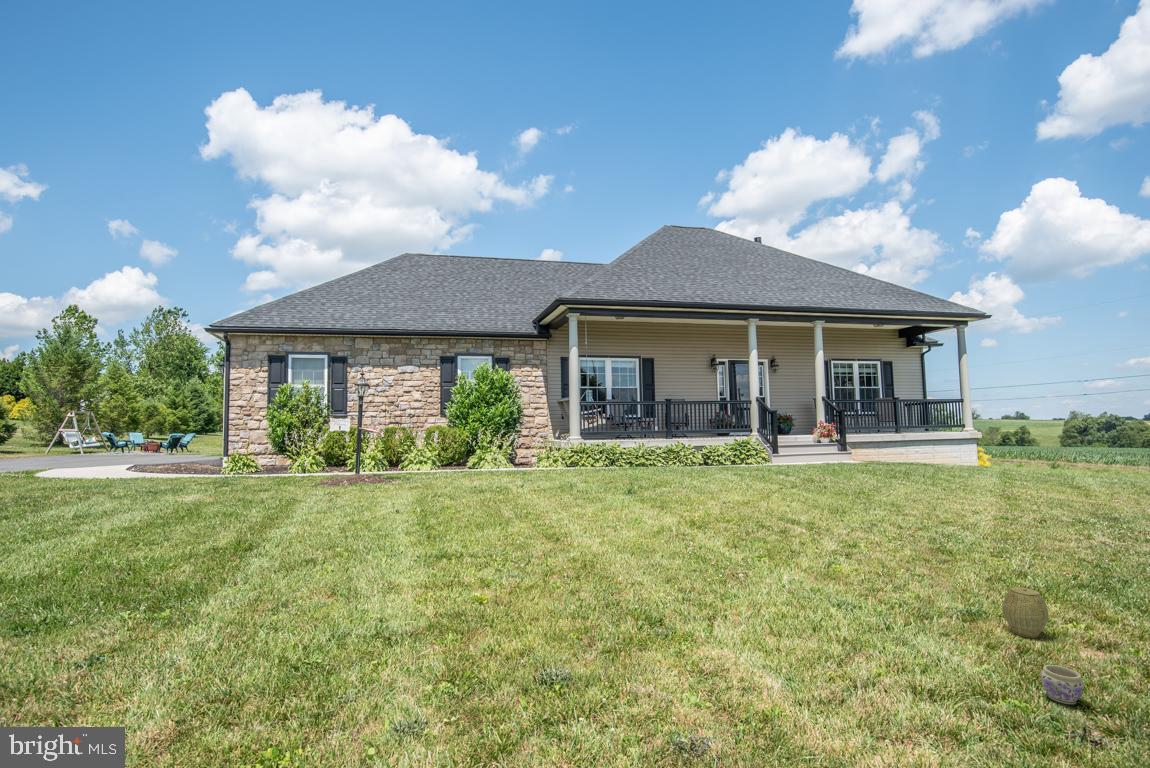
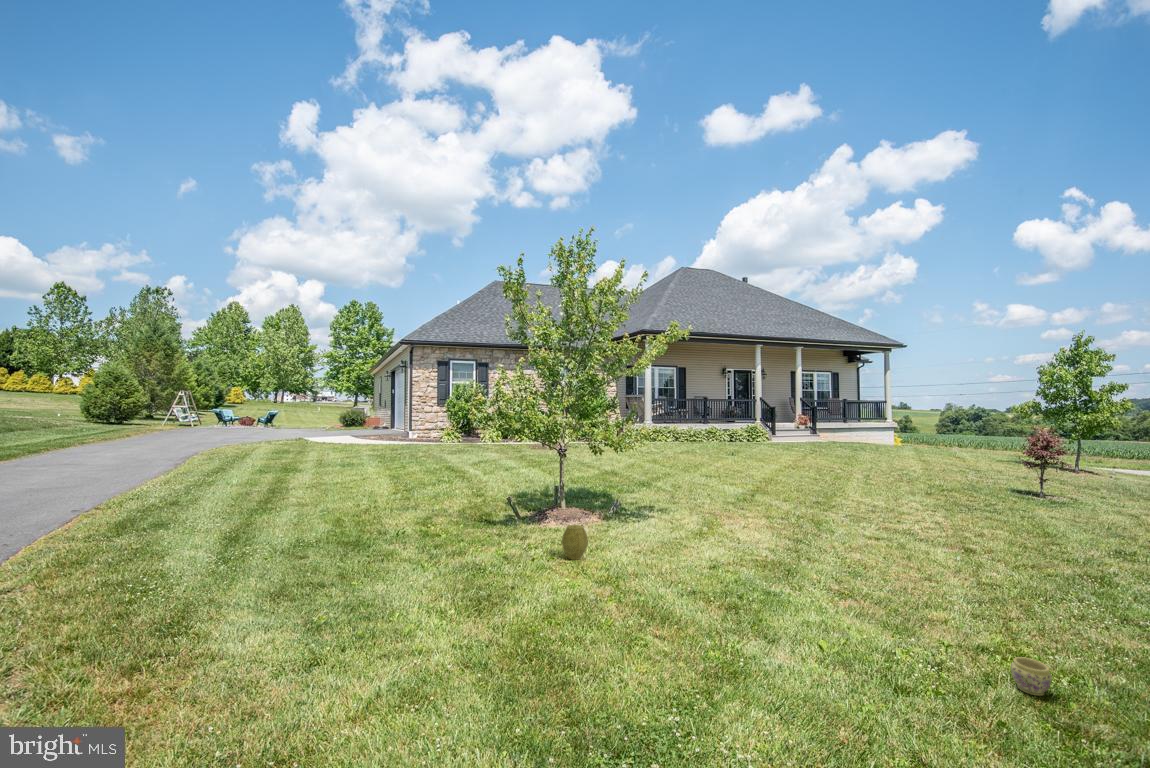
woven basket: present [1002,587,1049,638] -> present [562,525,588,560]

